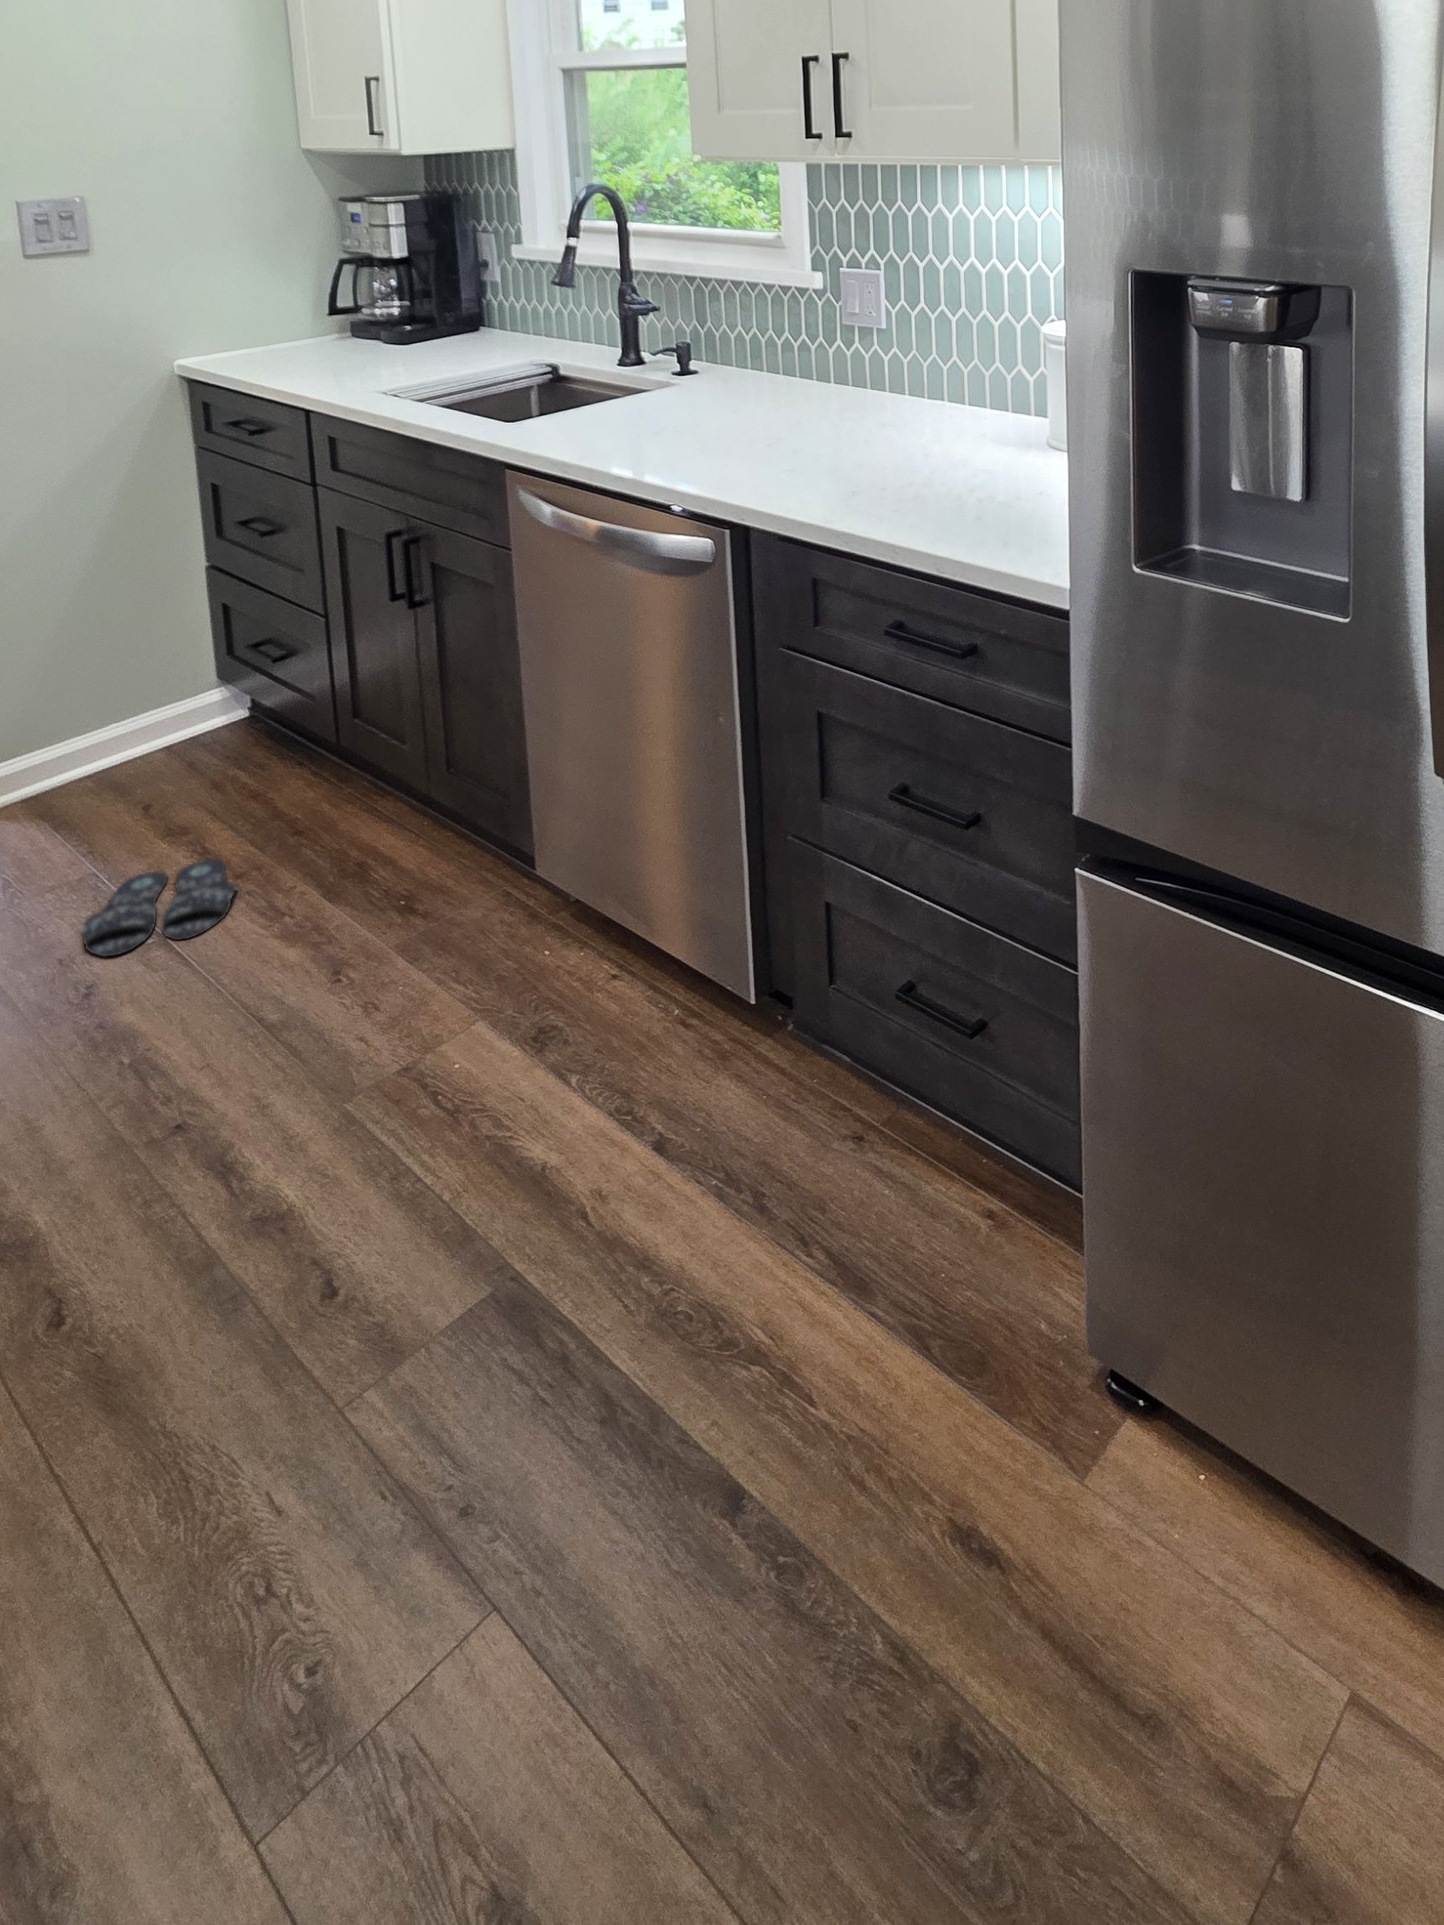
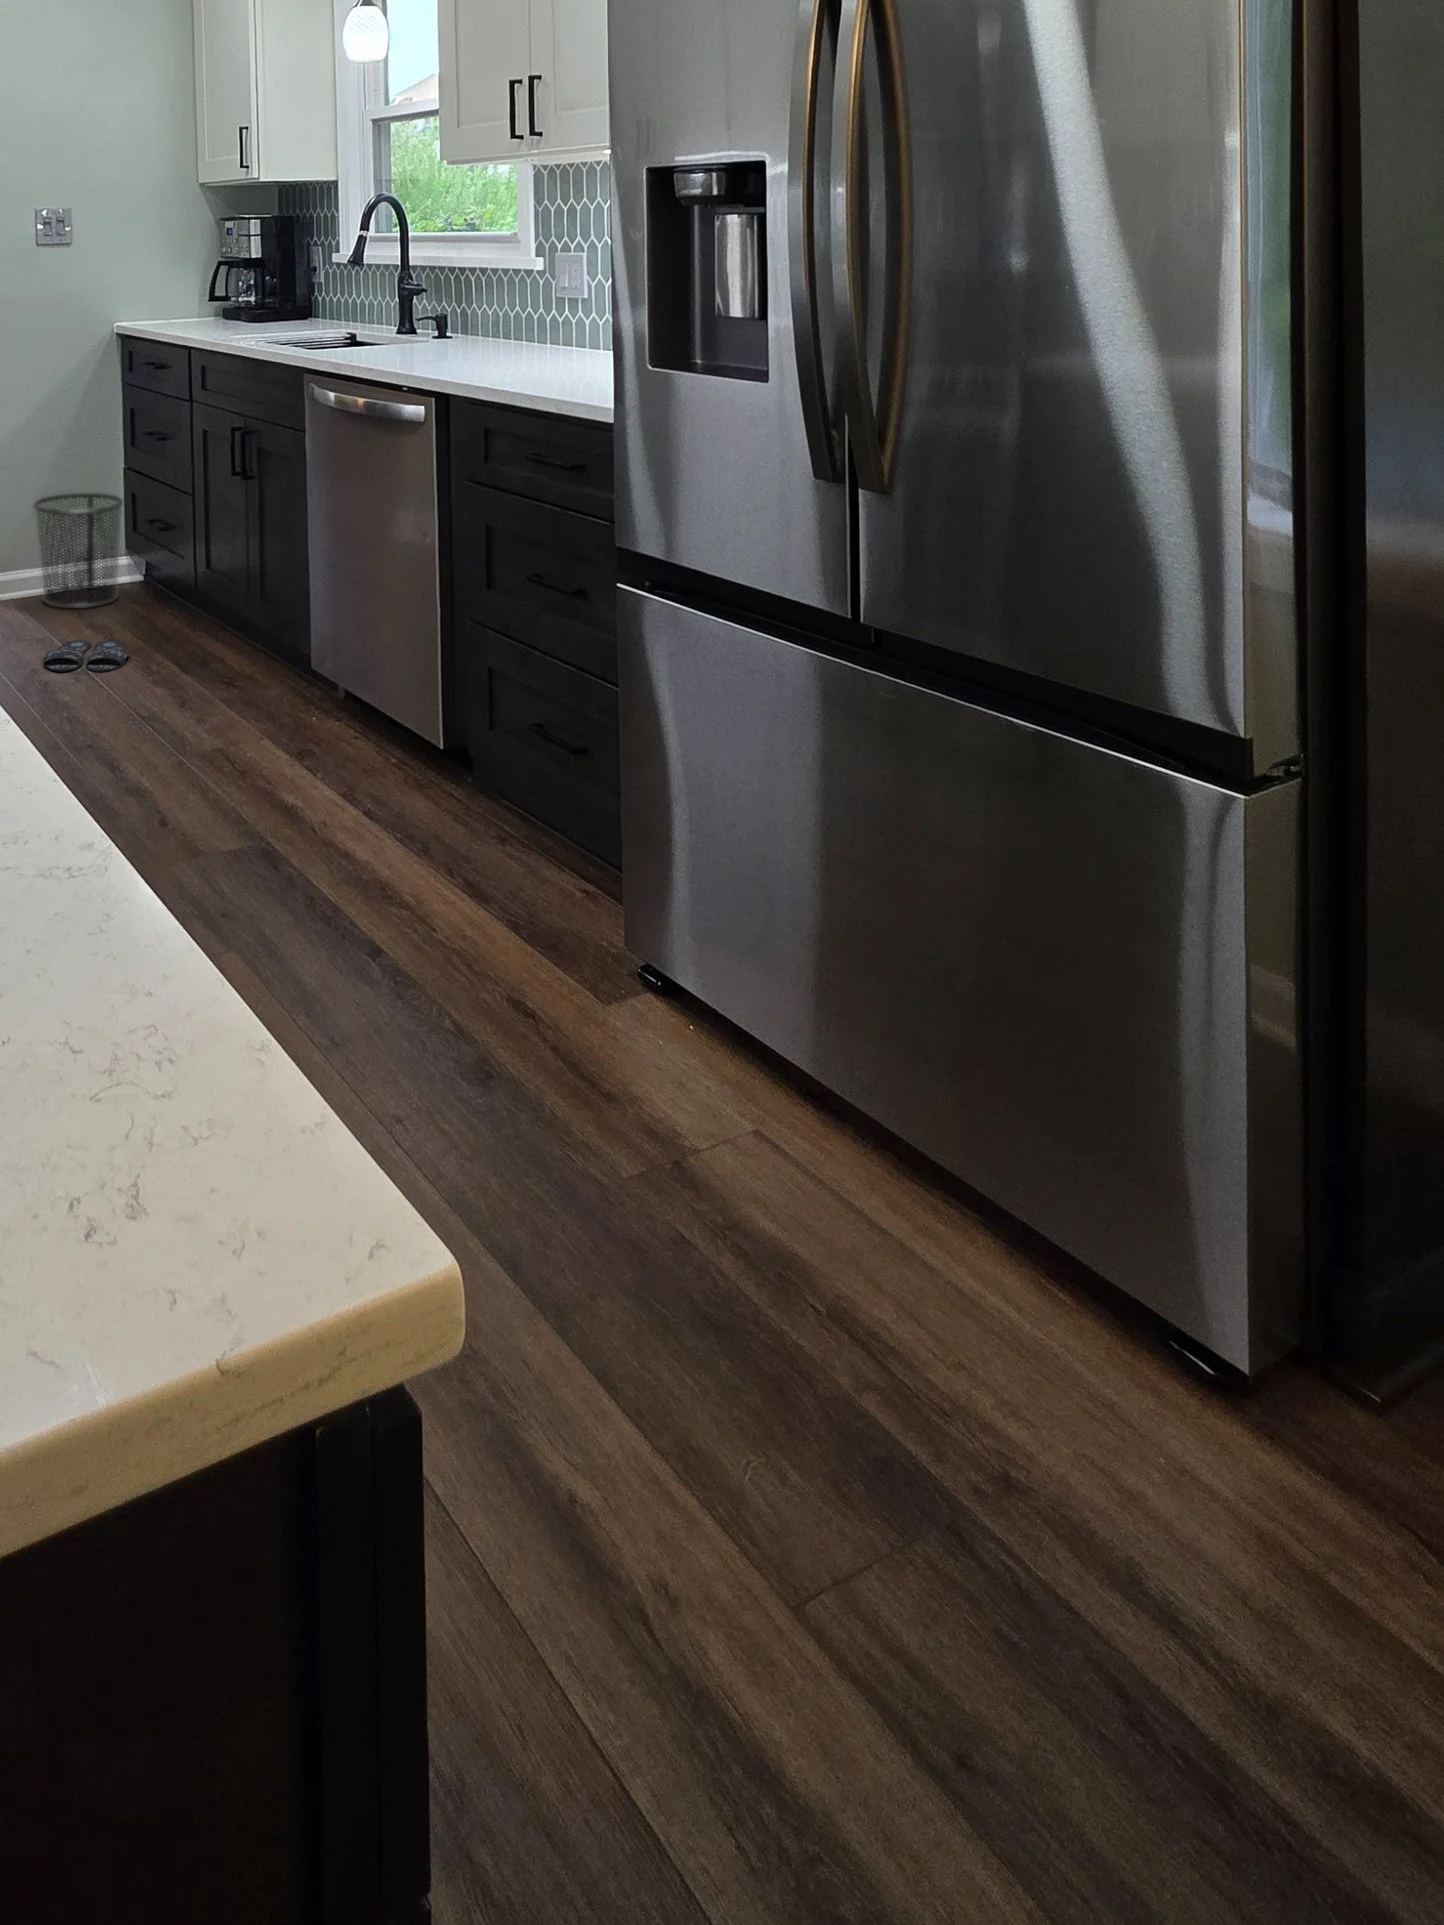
waste bin: none [48,613,209,802] -> present [34,493,123,608]

